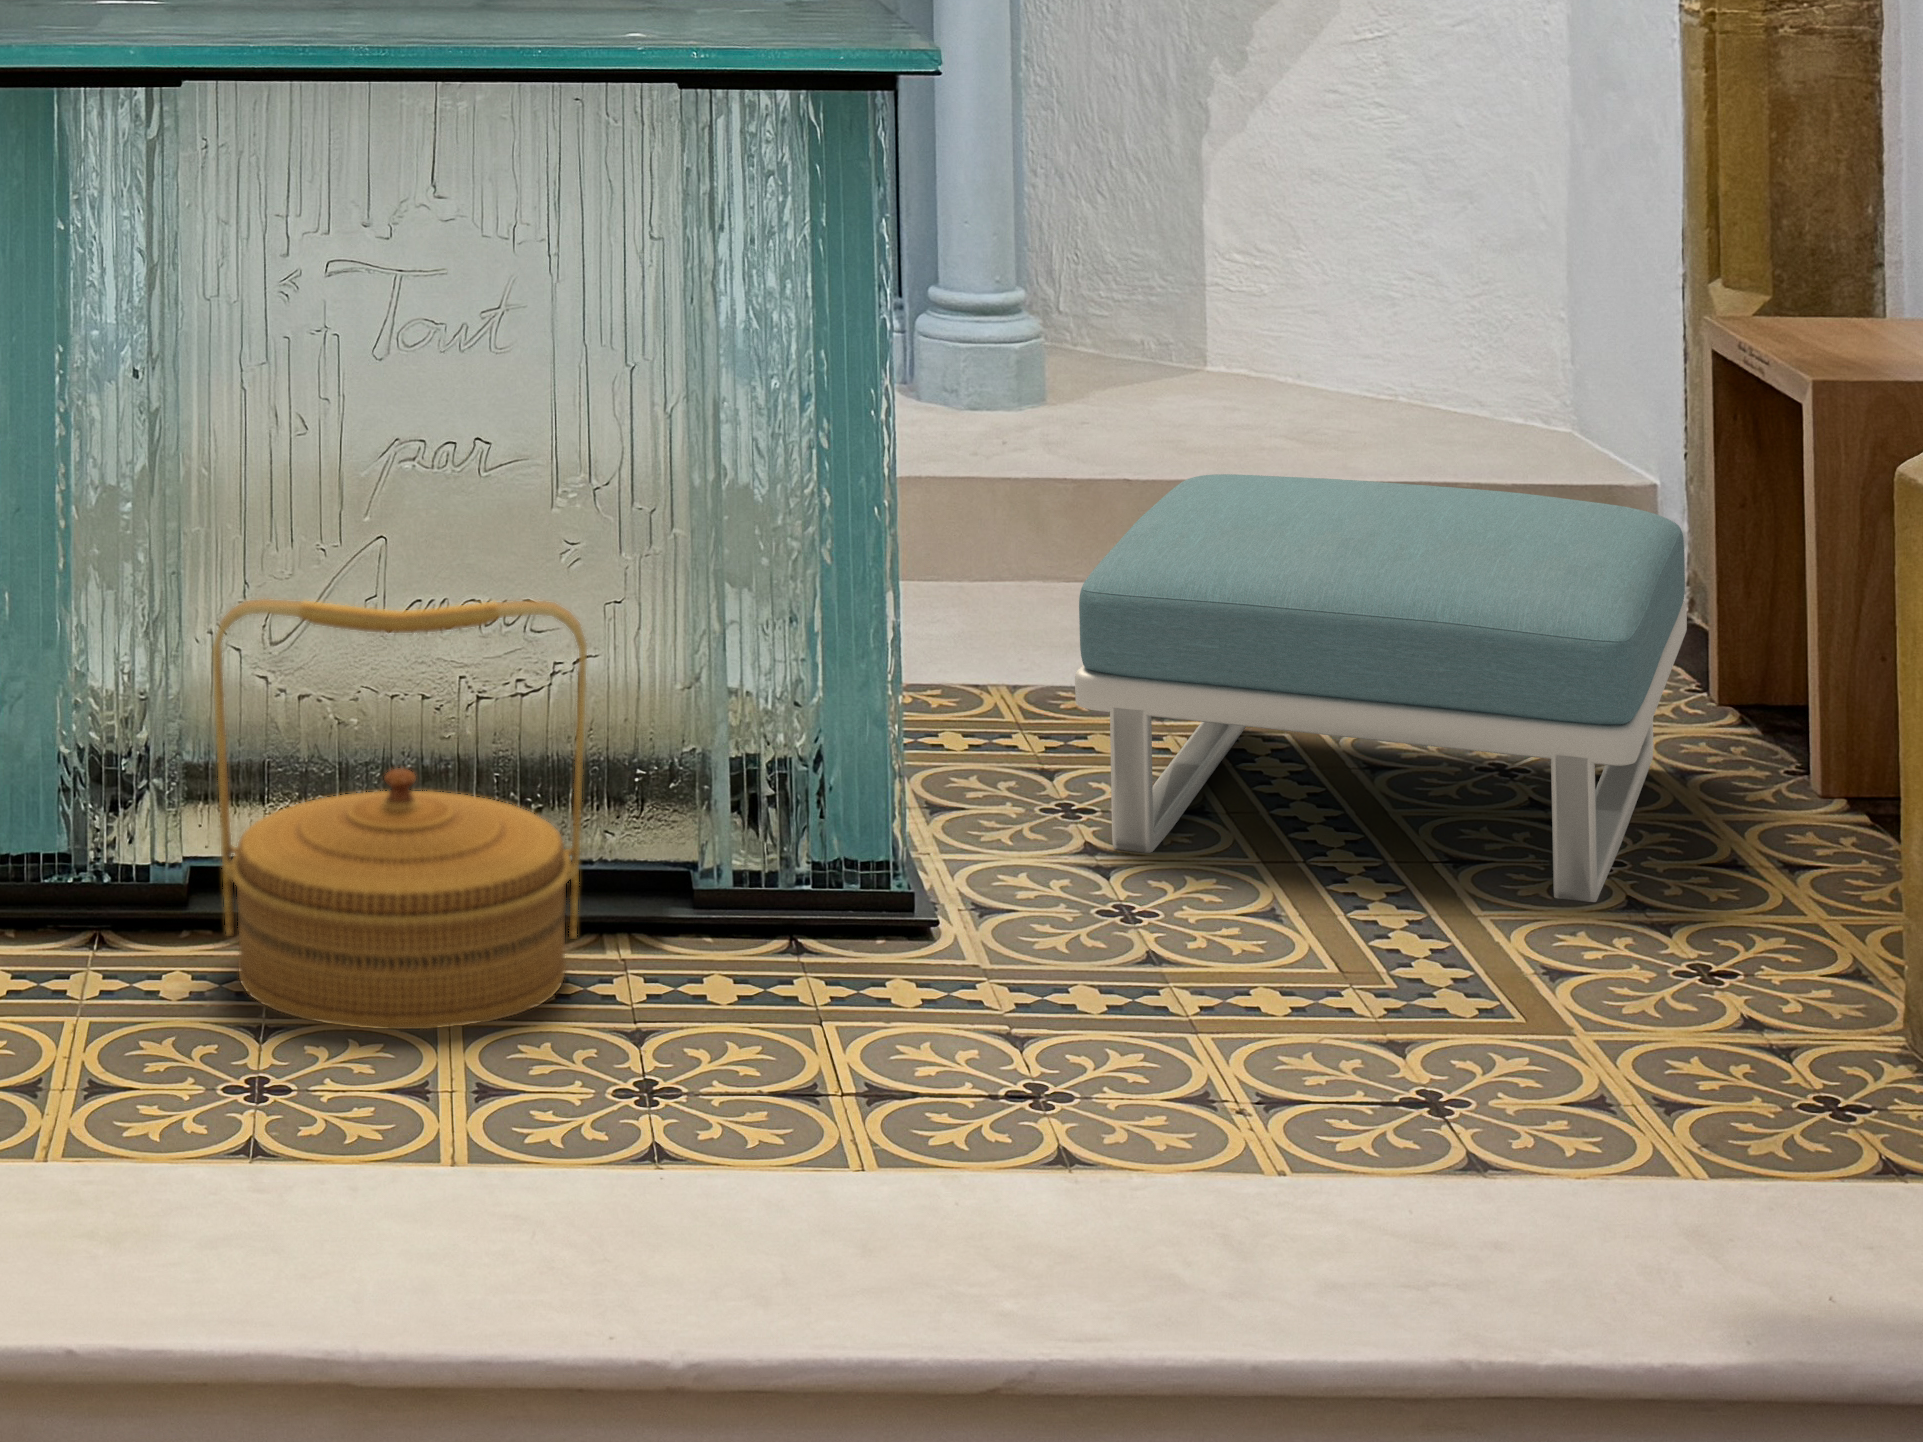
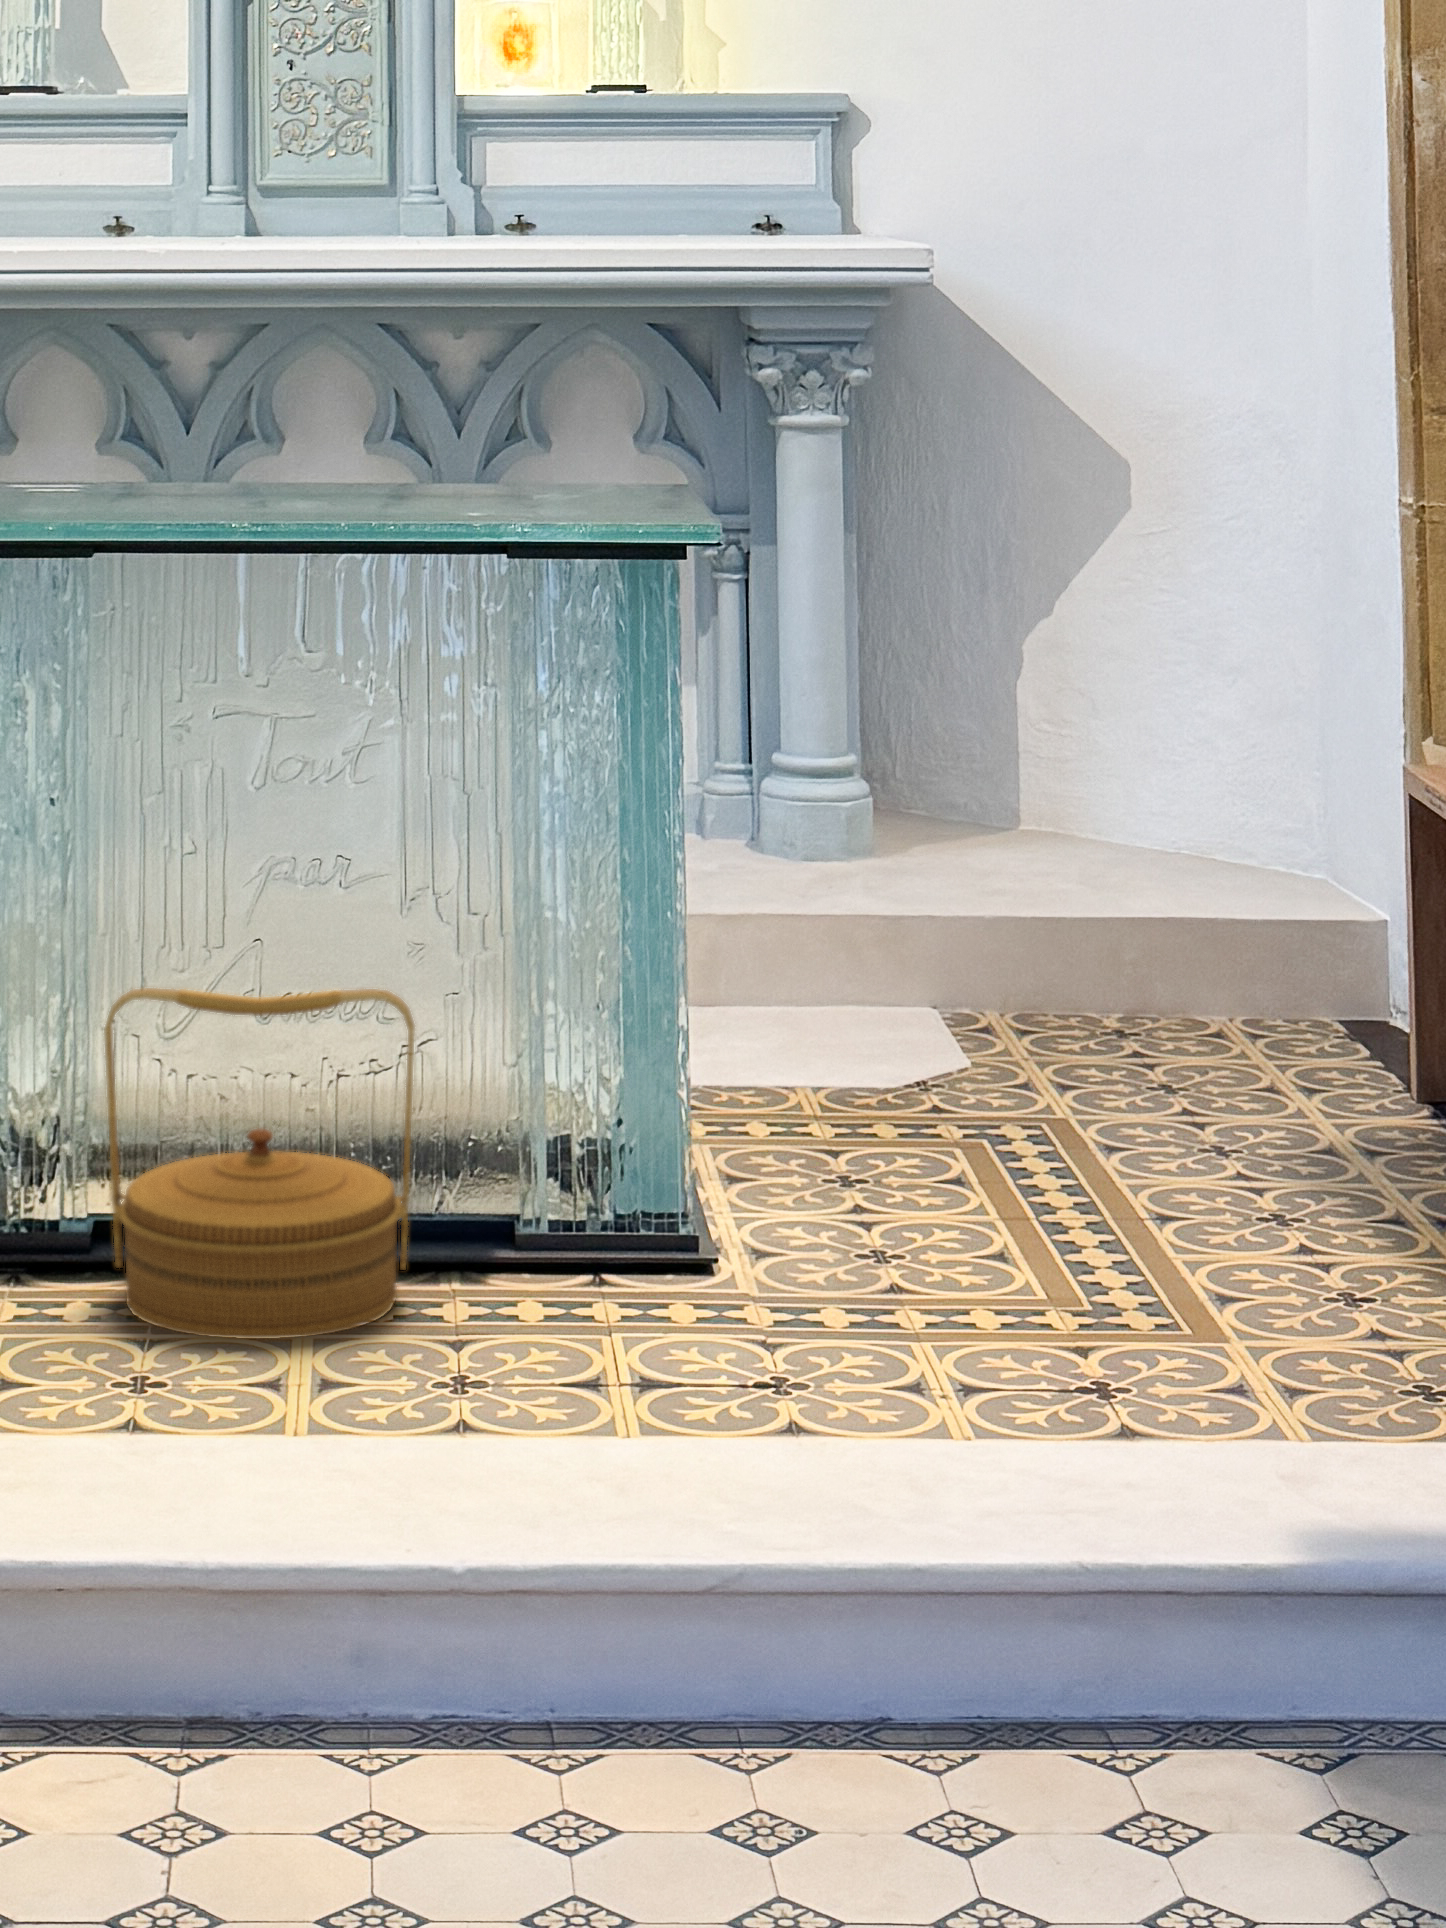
footstool: present [1075,474,1687,902] -> none [840,900,1371,1255]

